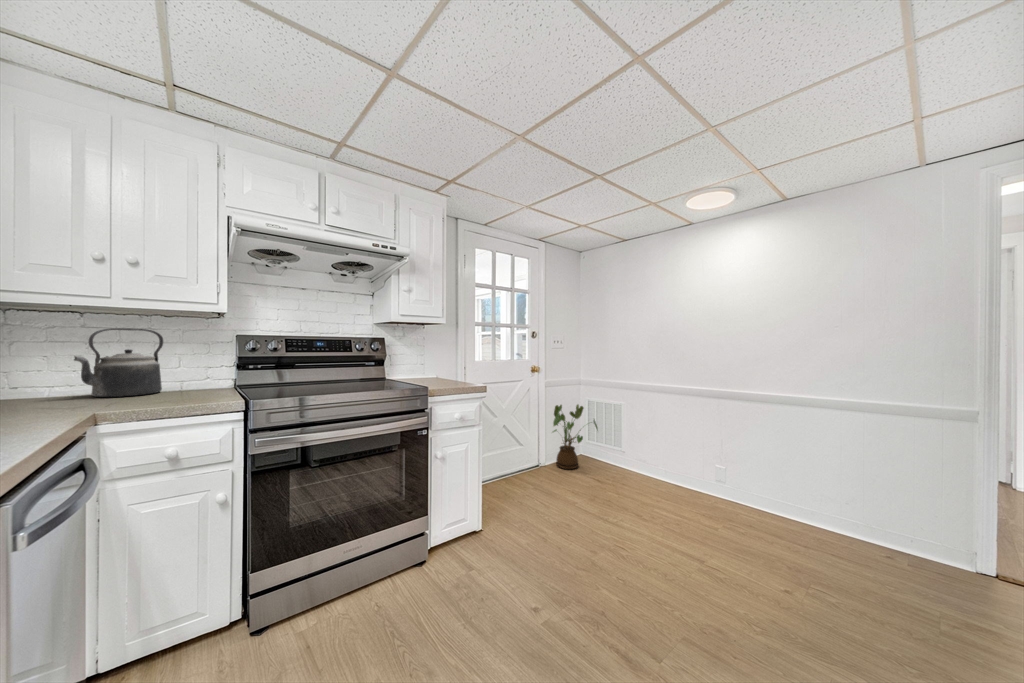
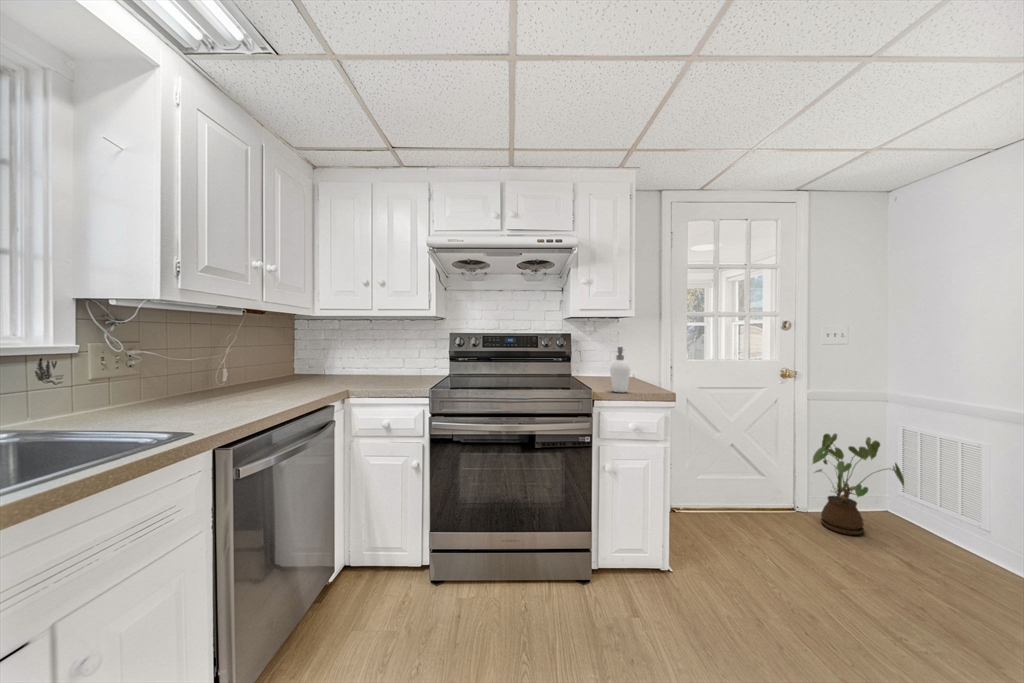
kettle: present [74,328,163,397] -> none [355,329,403,378]
soap dispenser: none [440,348,462,388] -> present [610,347,630,392]

